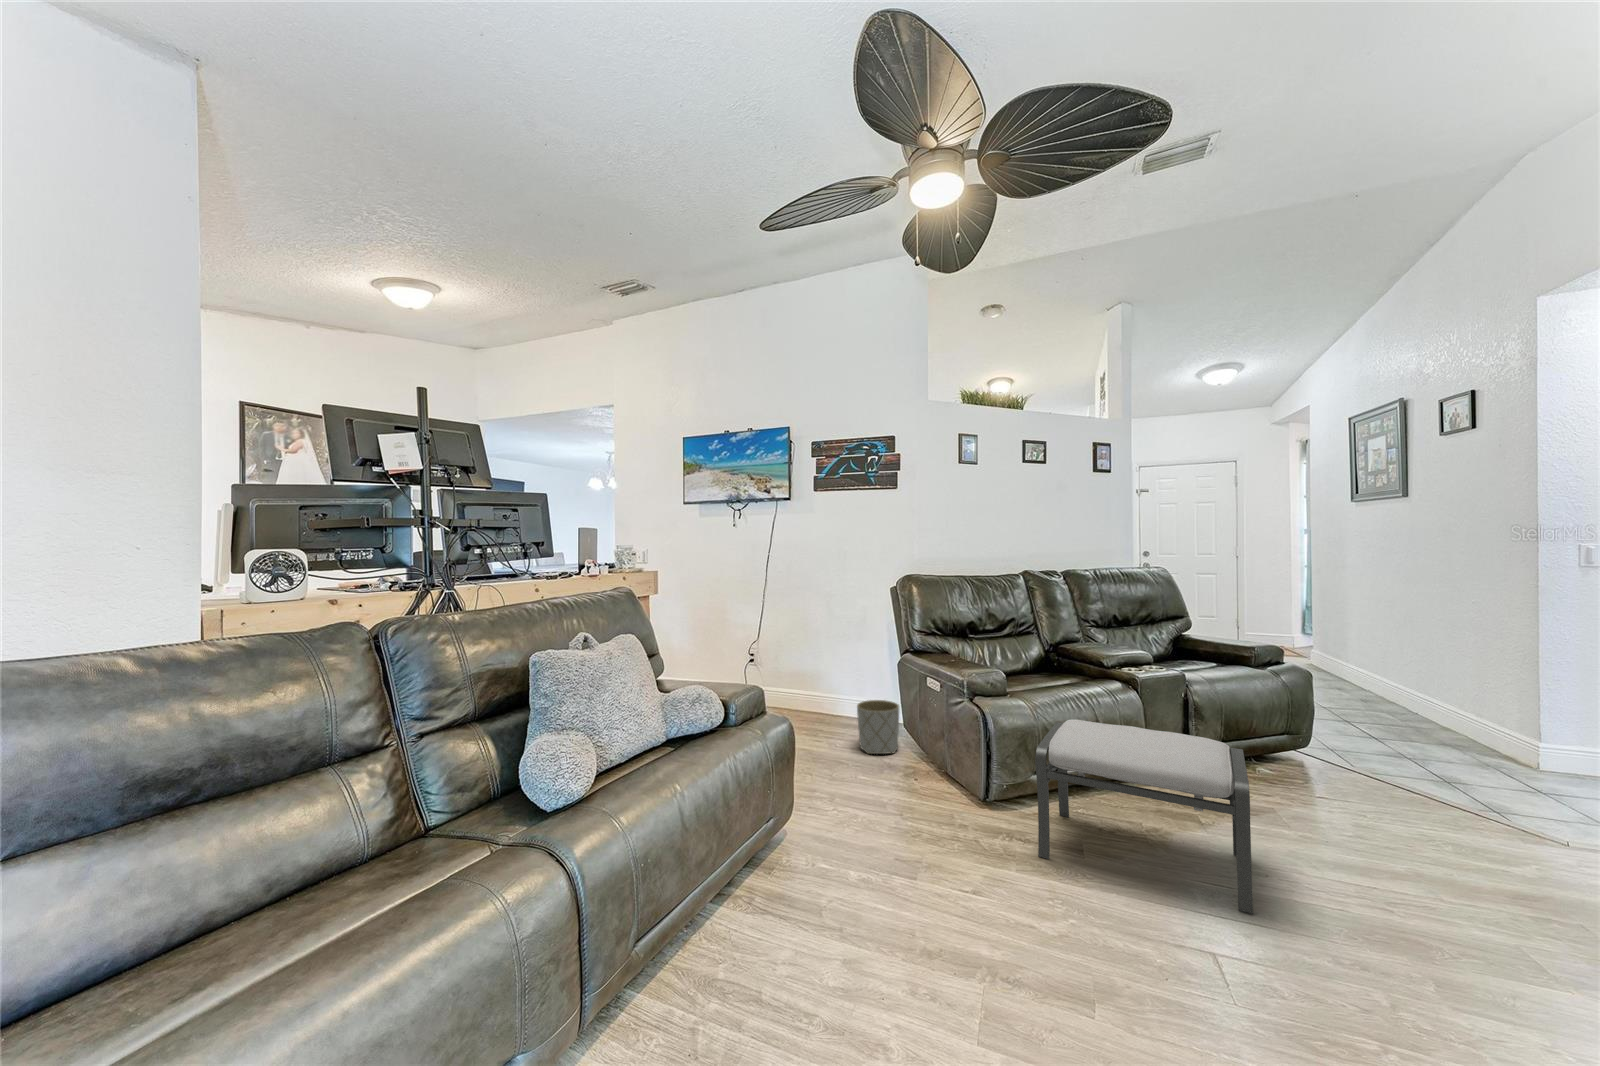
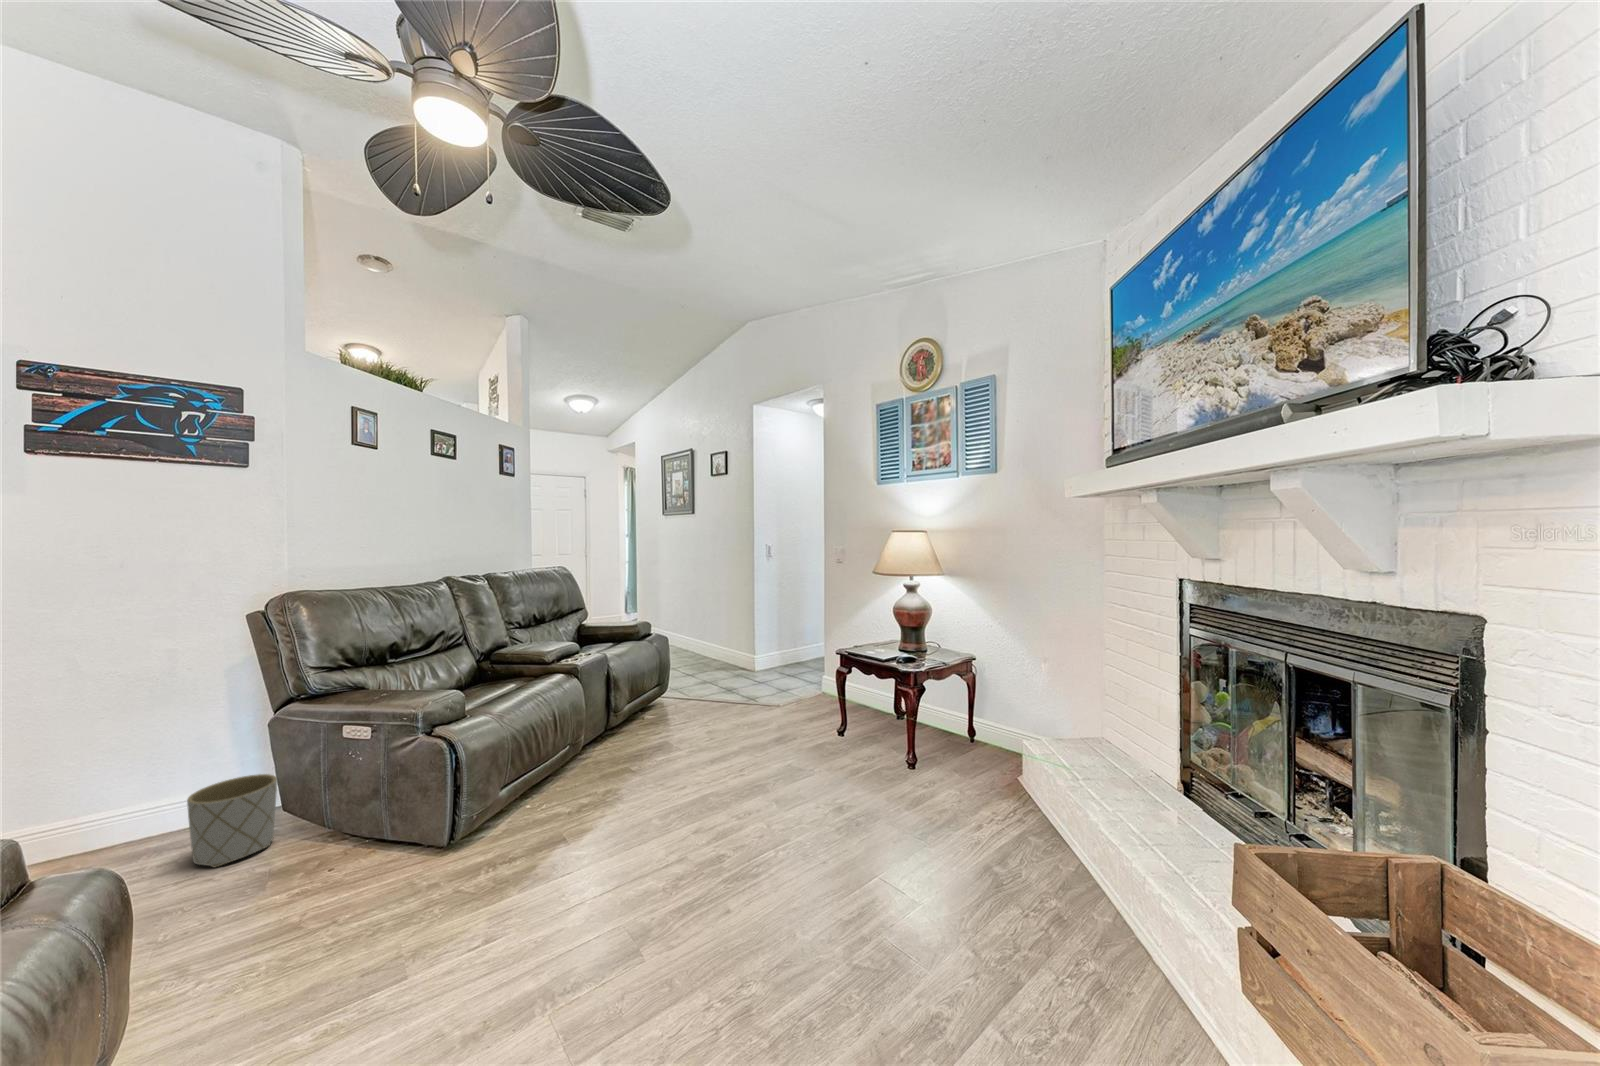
ottoman: present [1035,719,1253,914] -> none [531,704,707,873]

